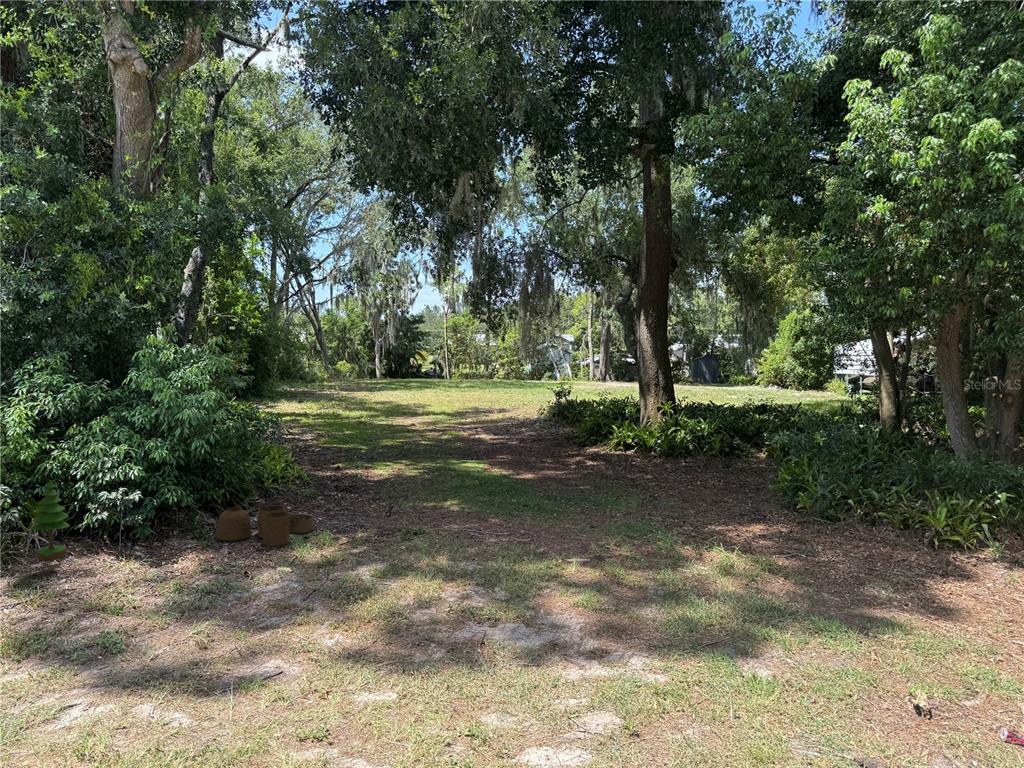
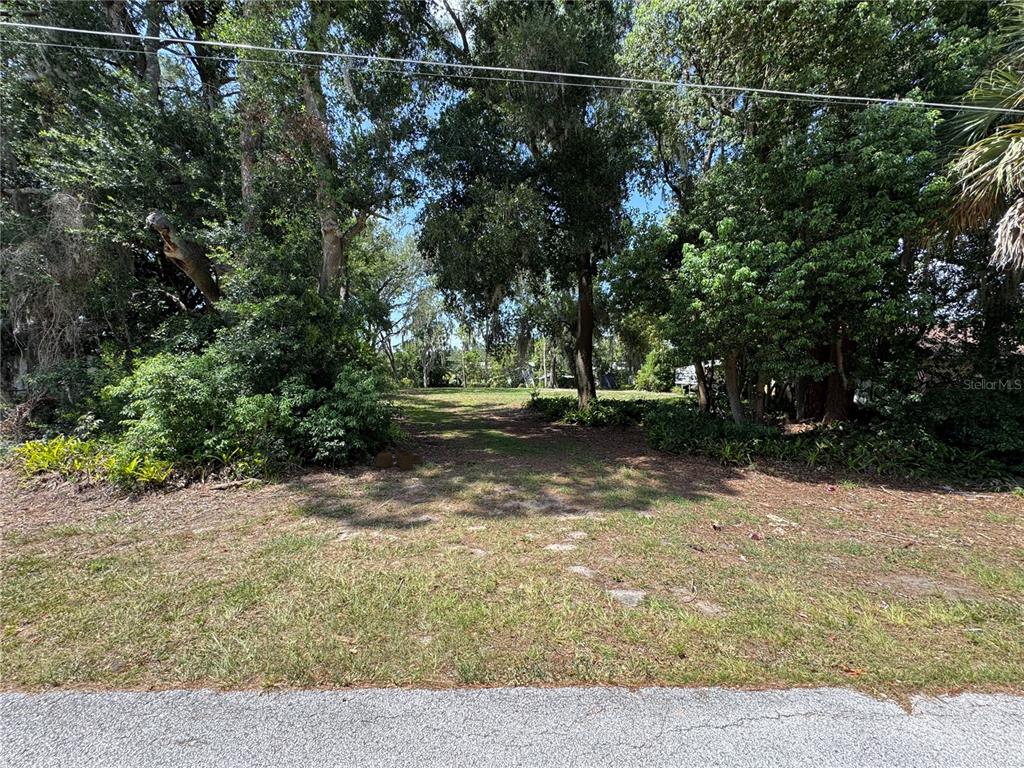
potted tree: present [31,479,69,571] -> none [293,436,312,481]

